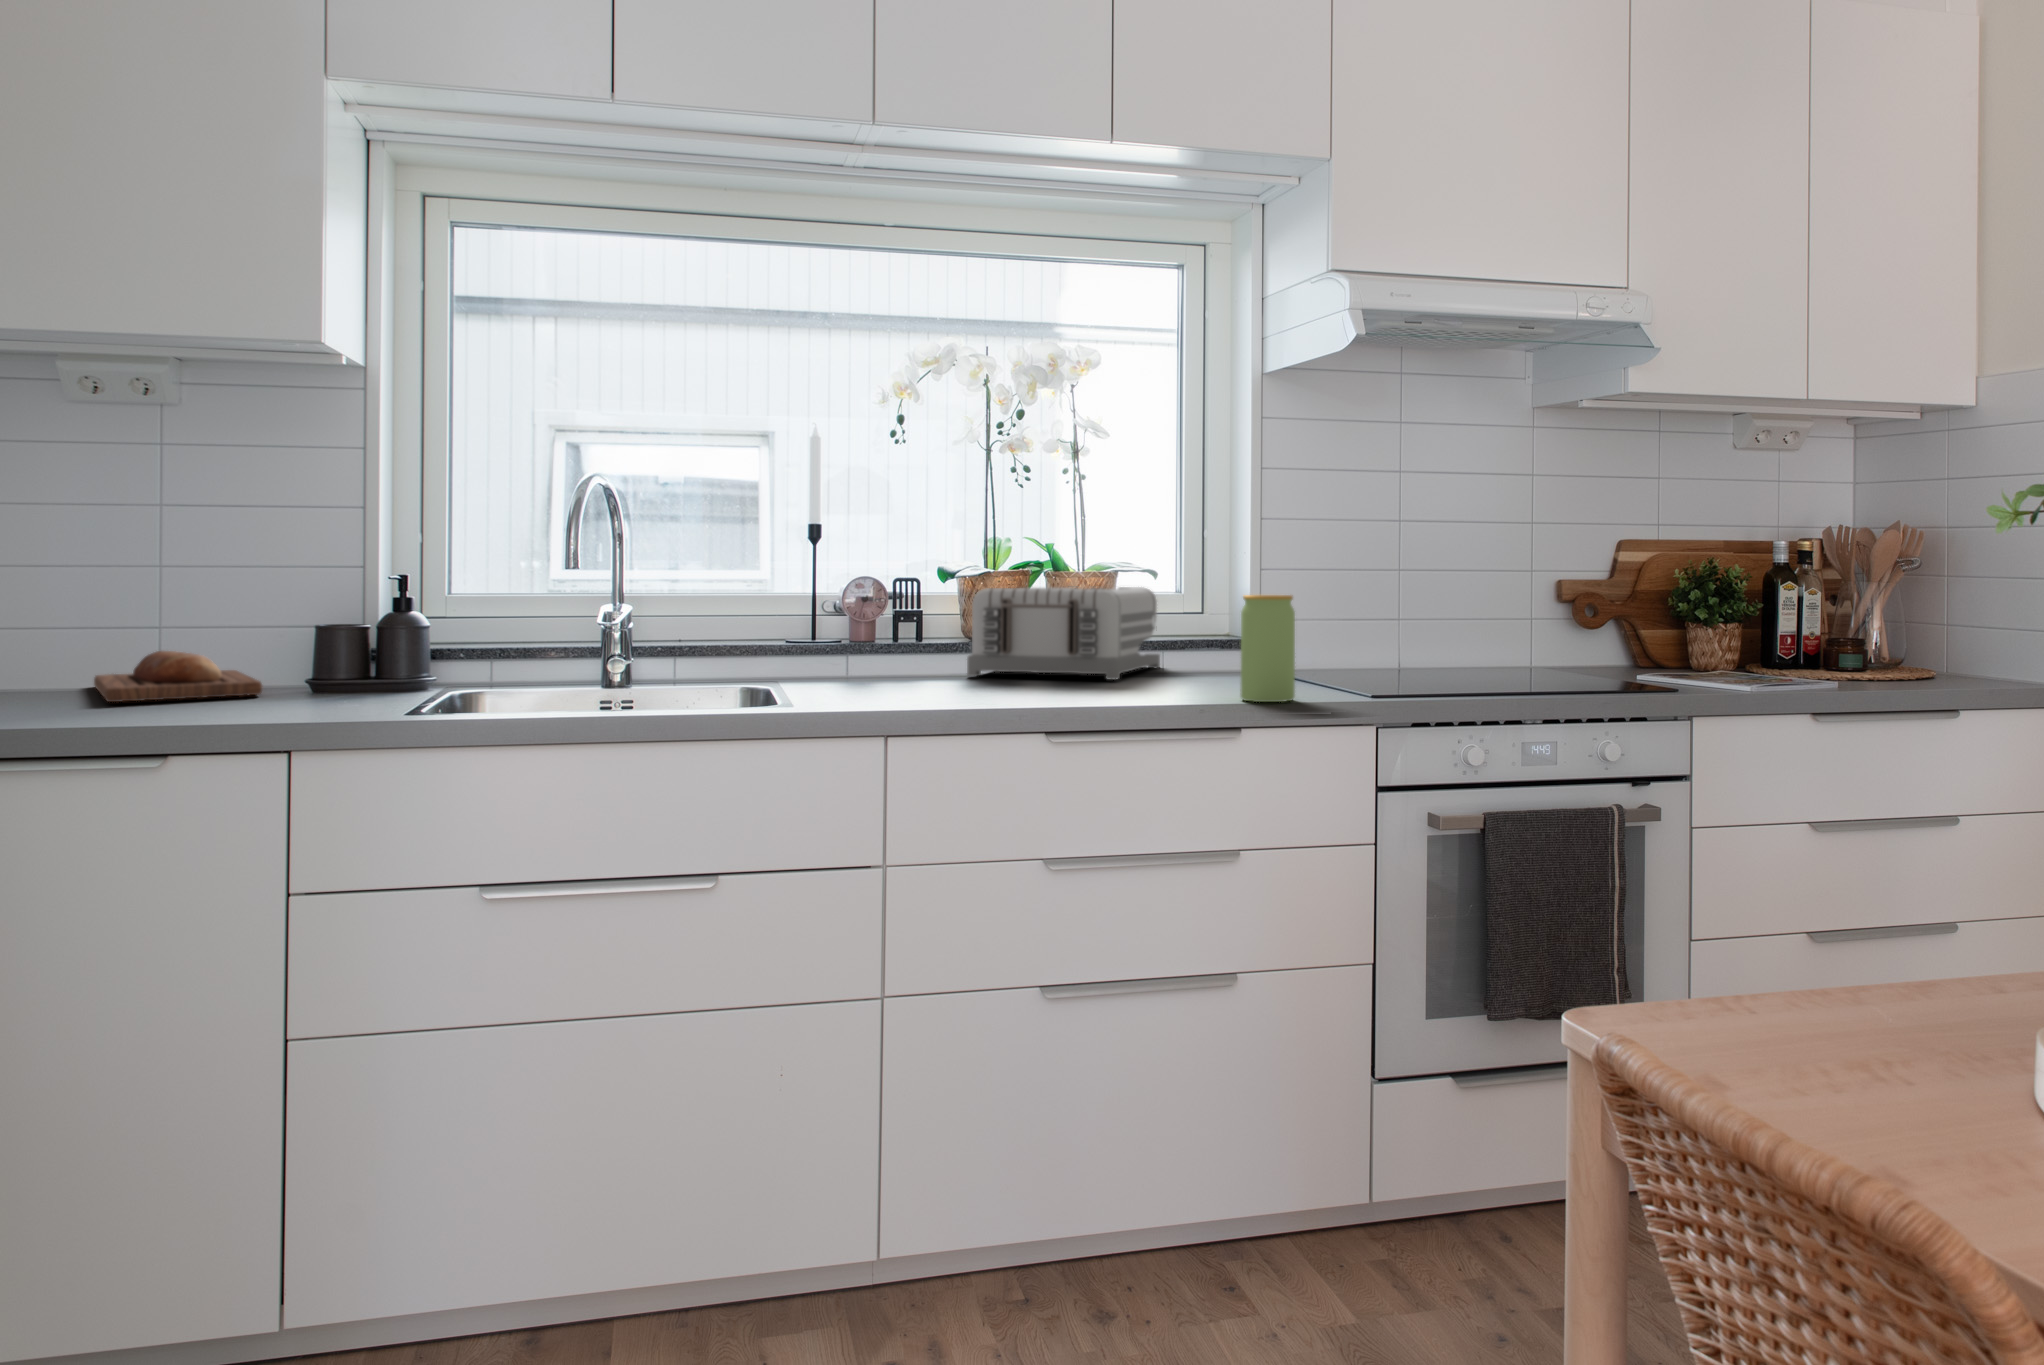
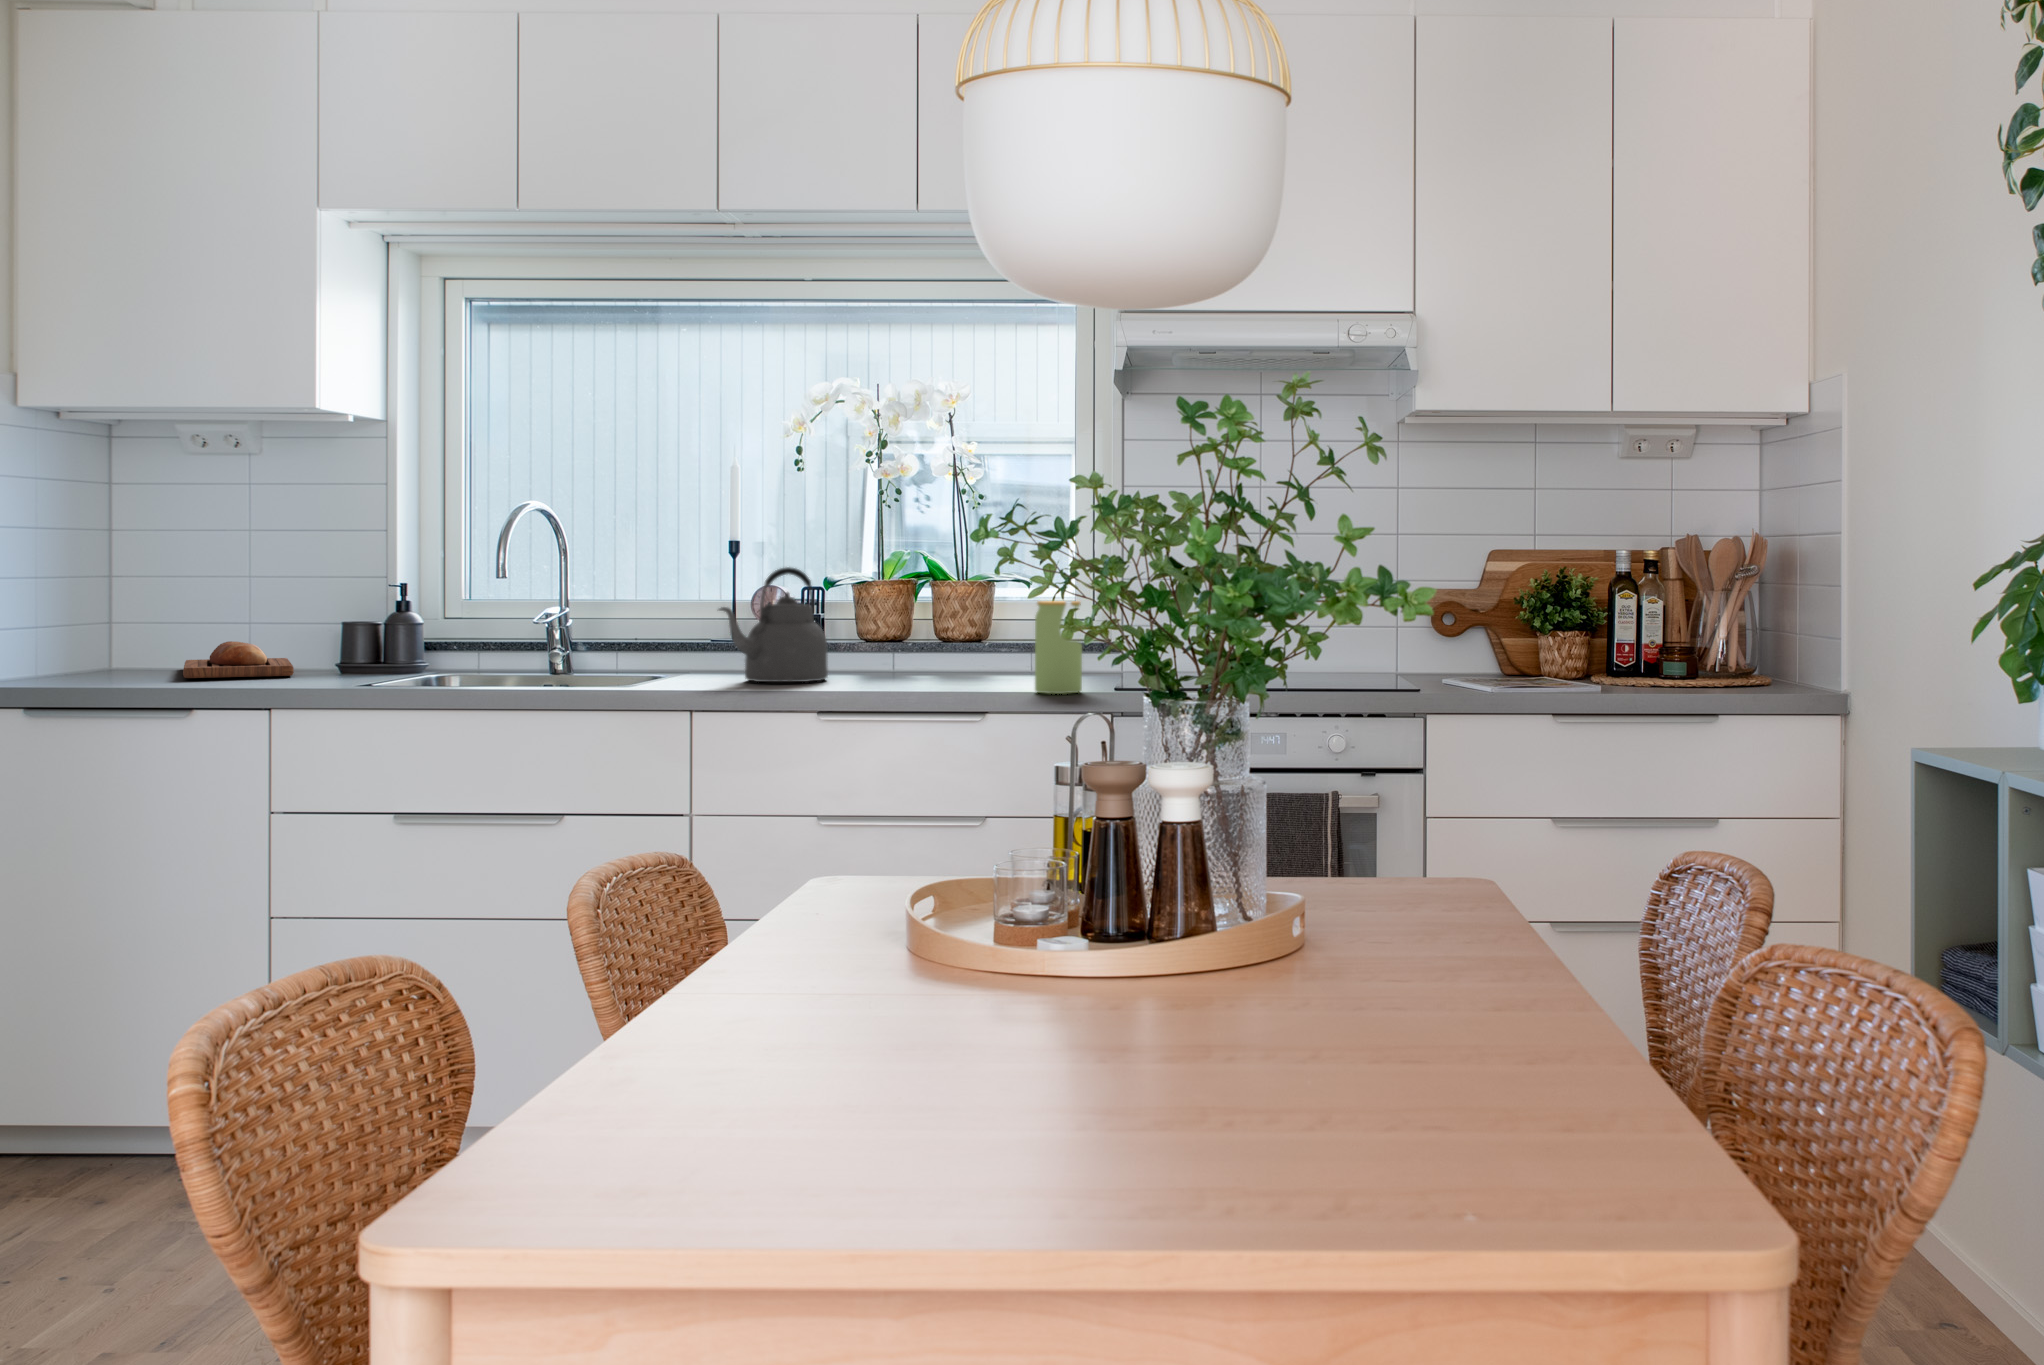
kettle: none [847,557,963,693] -> present [719,567,828,682]
toaster: present [967,586,1160,679] -> none [852,593,1042,676]

